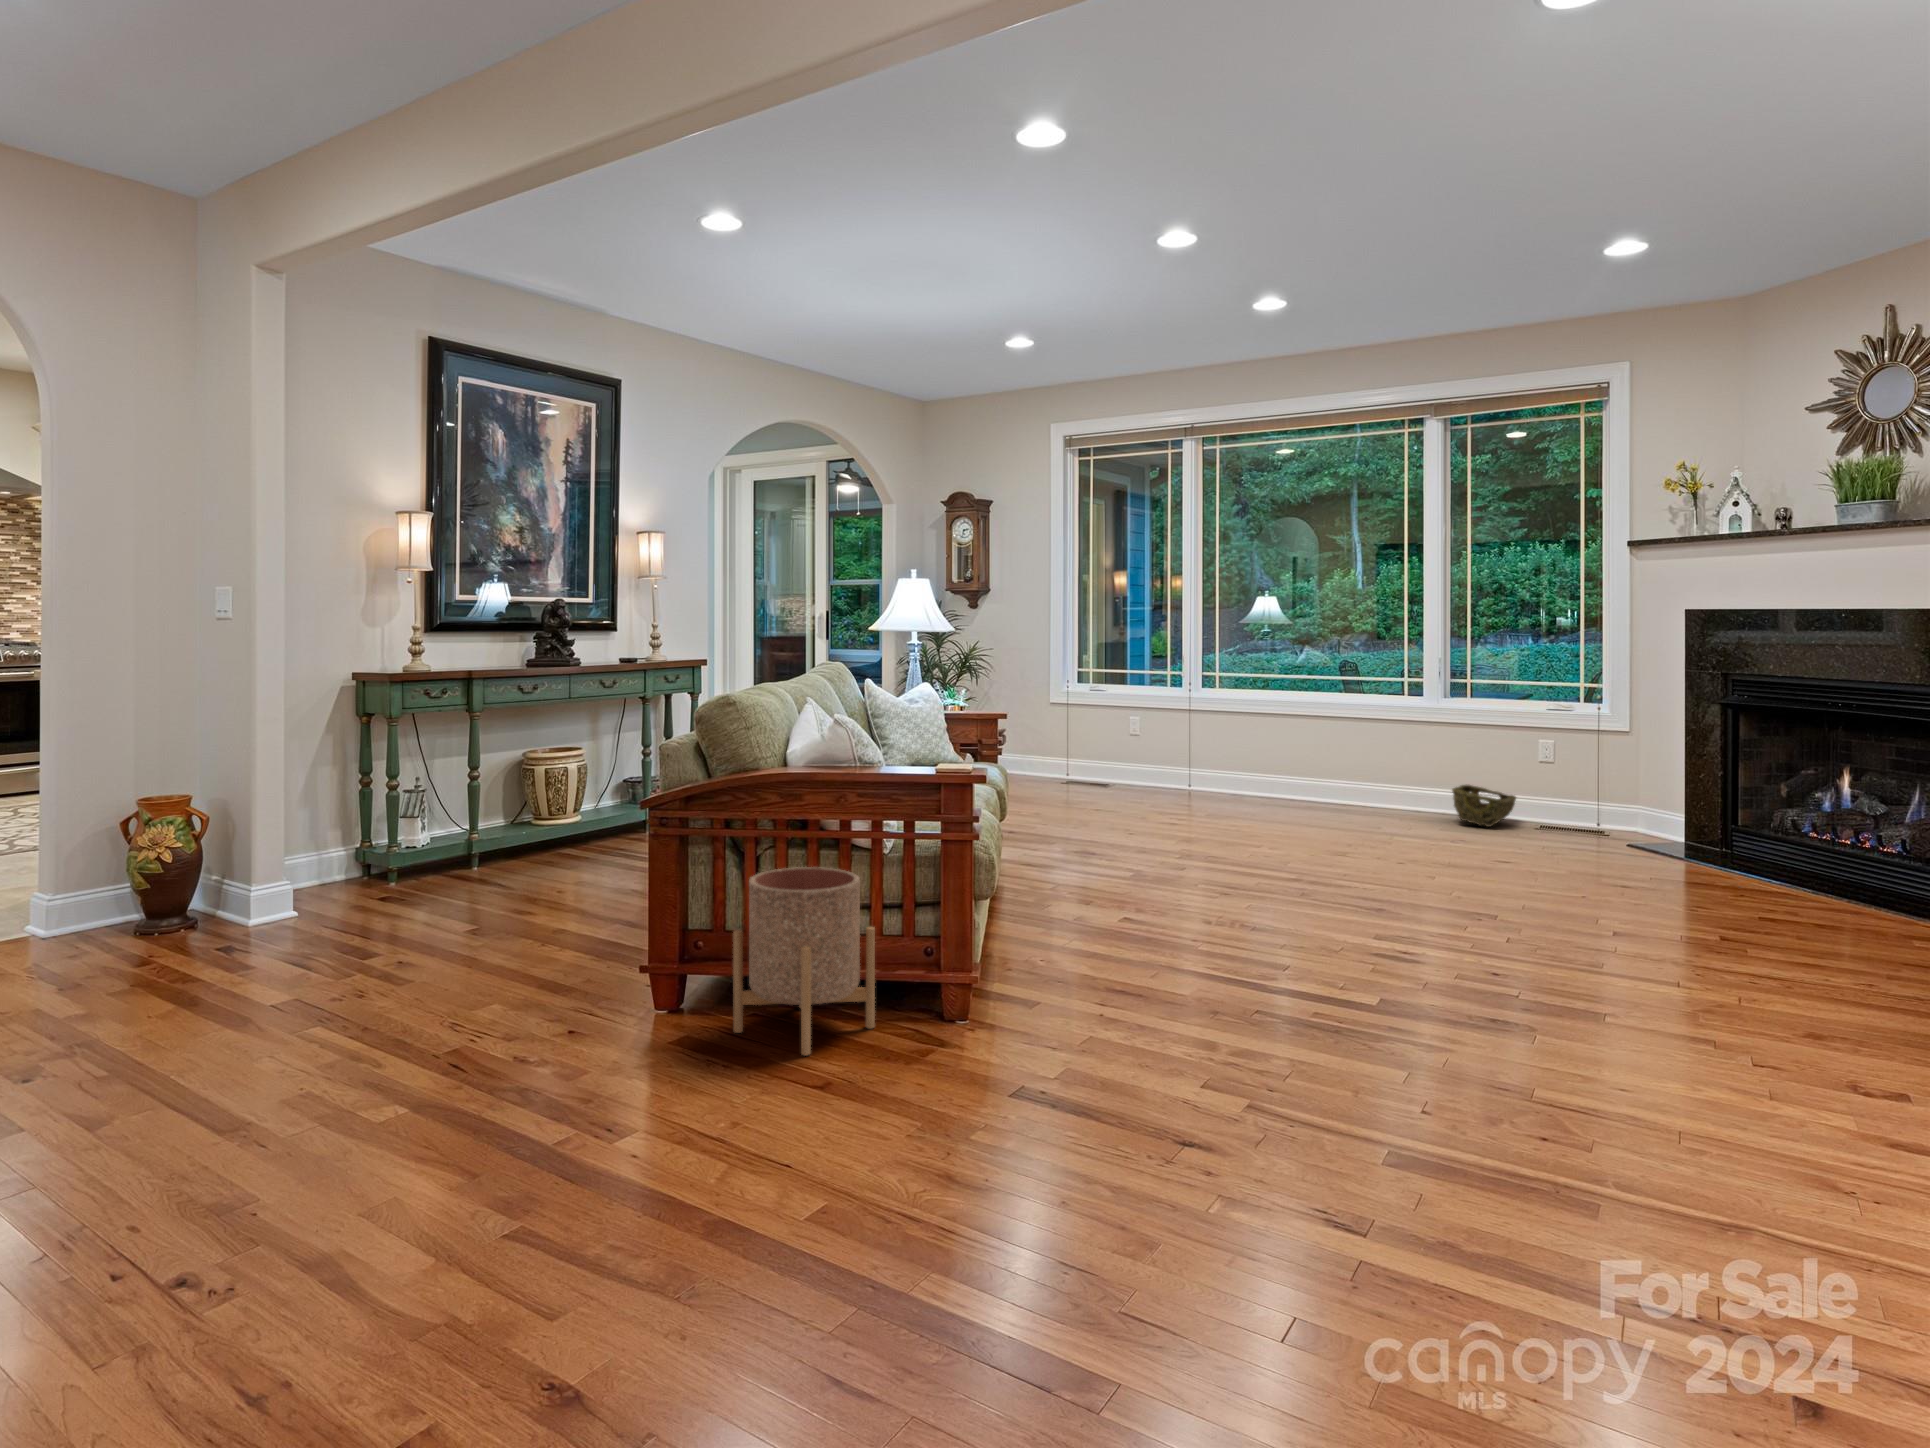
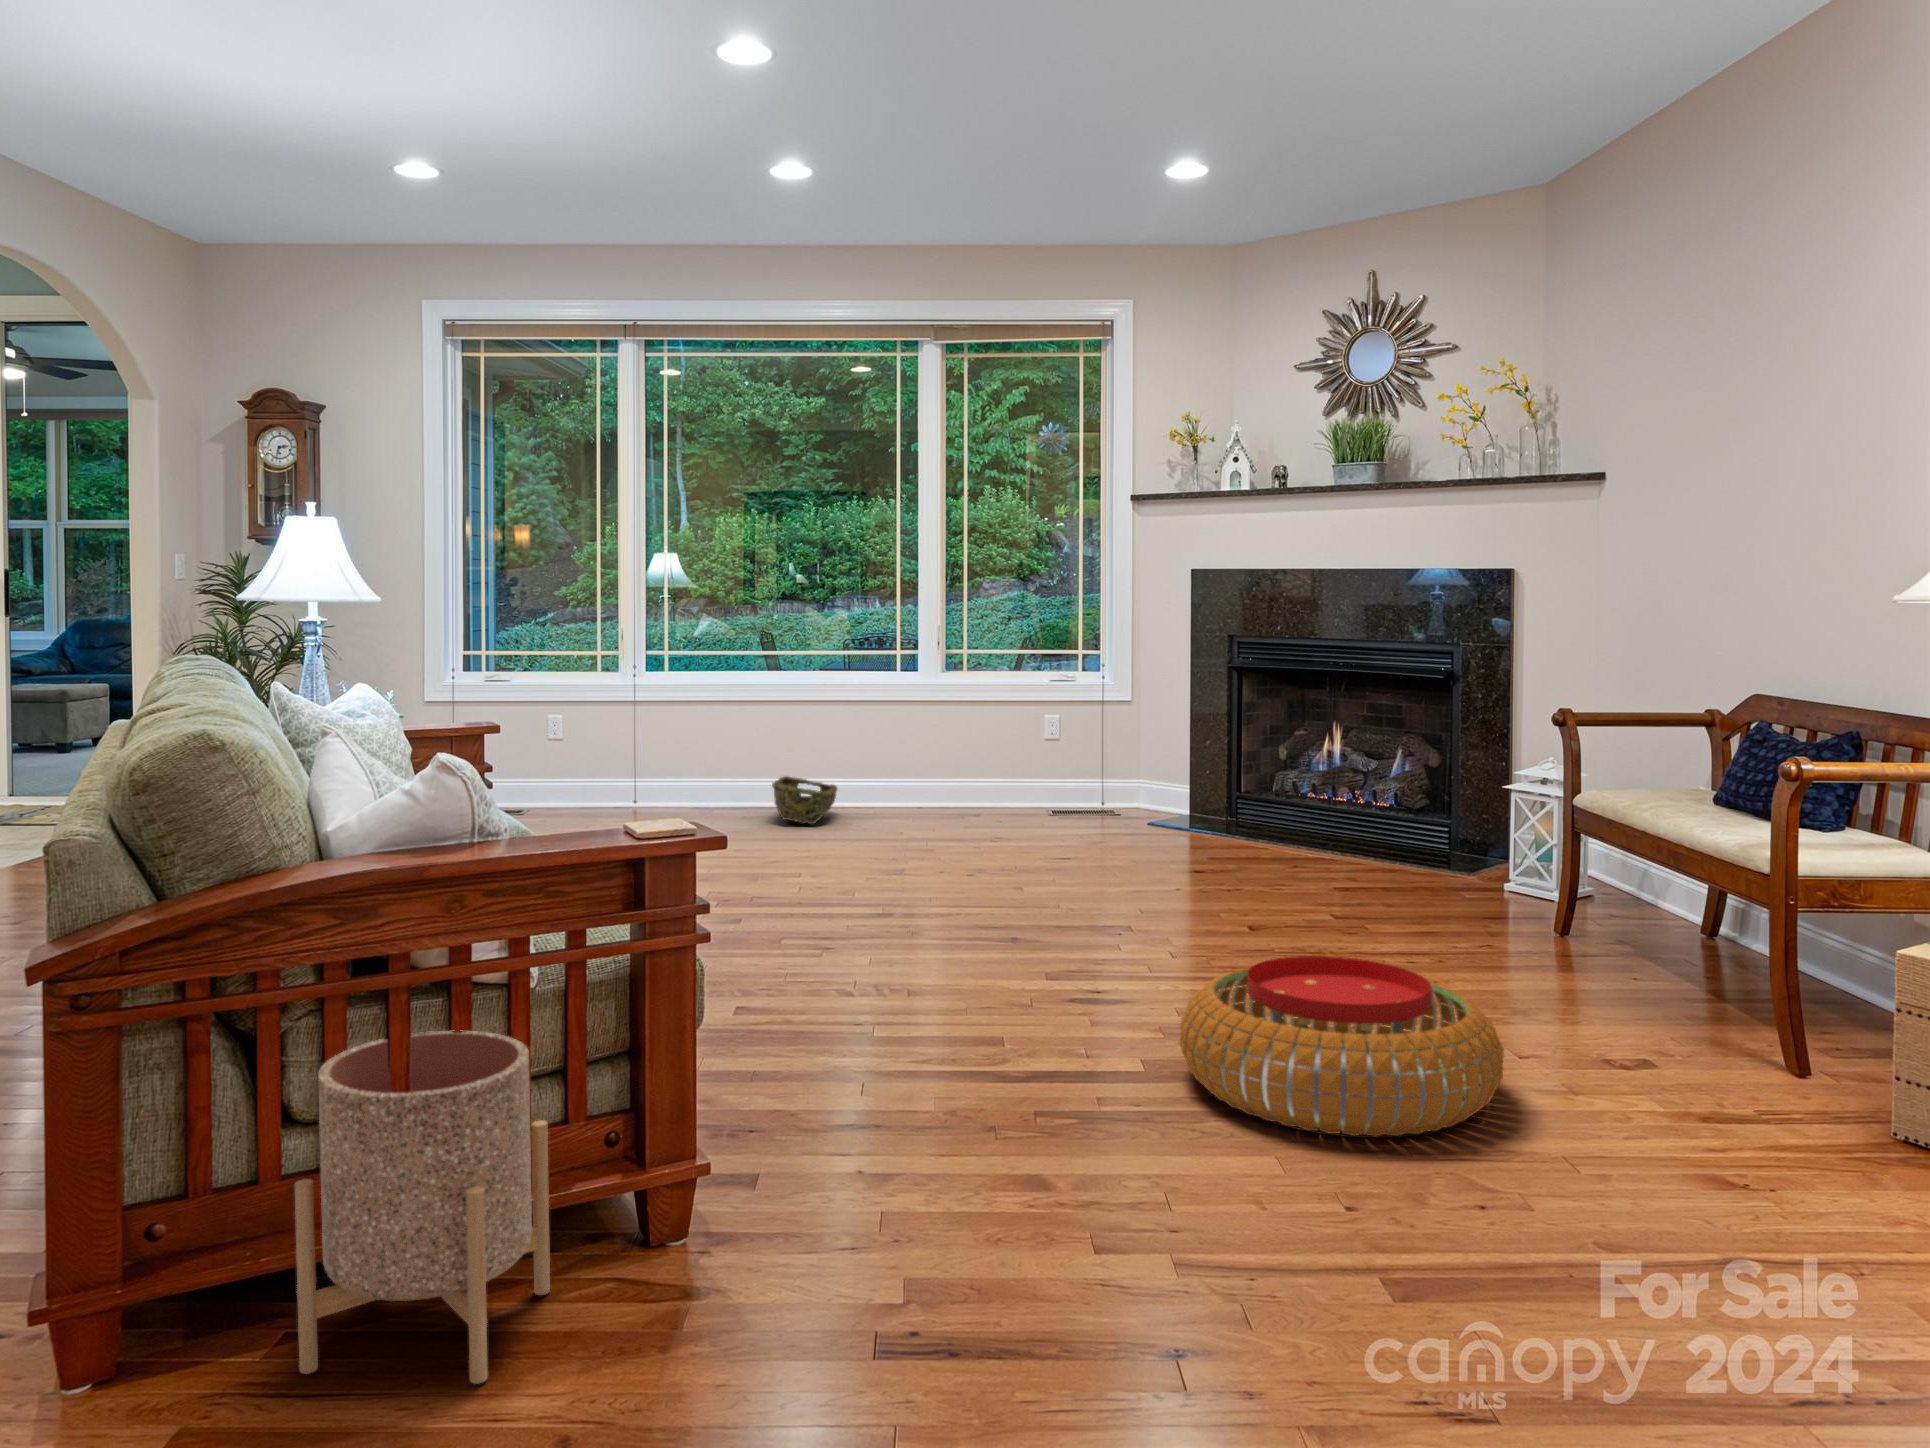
woven basket: present [1452,785,1516,827] -> present [772,776,837,824]
pouf: none [1401,927,1701,1080] -> present [1180,956,1504,1136]

